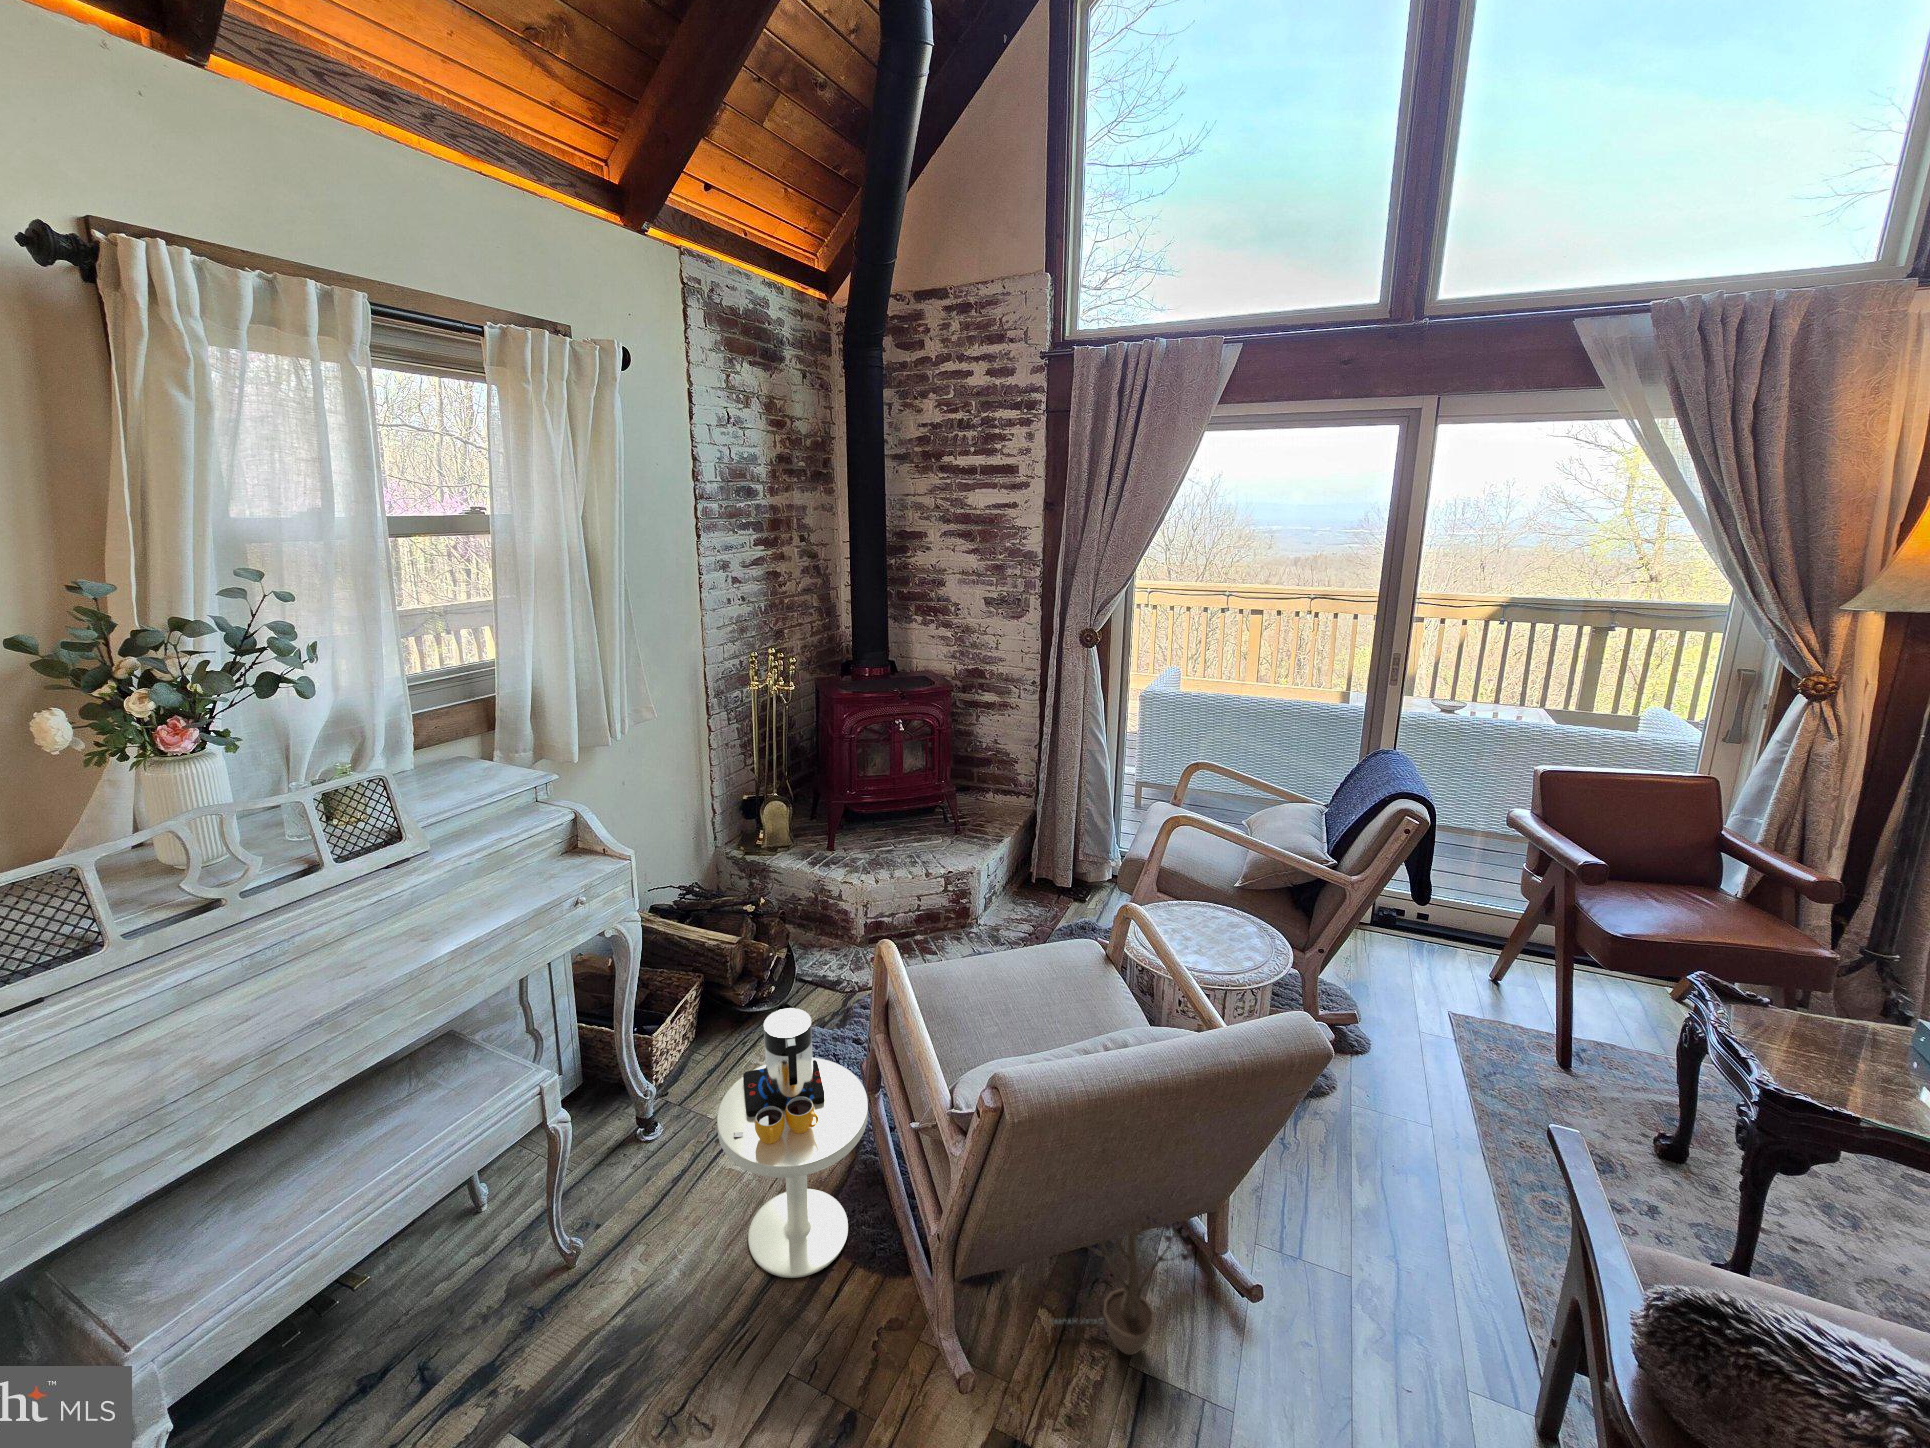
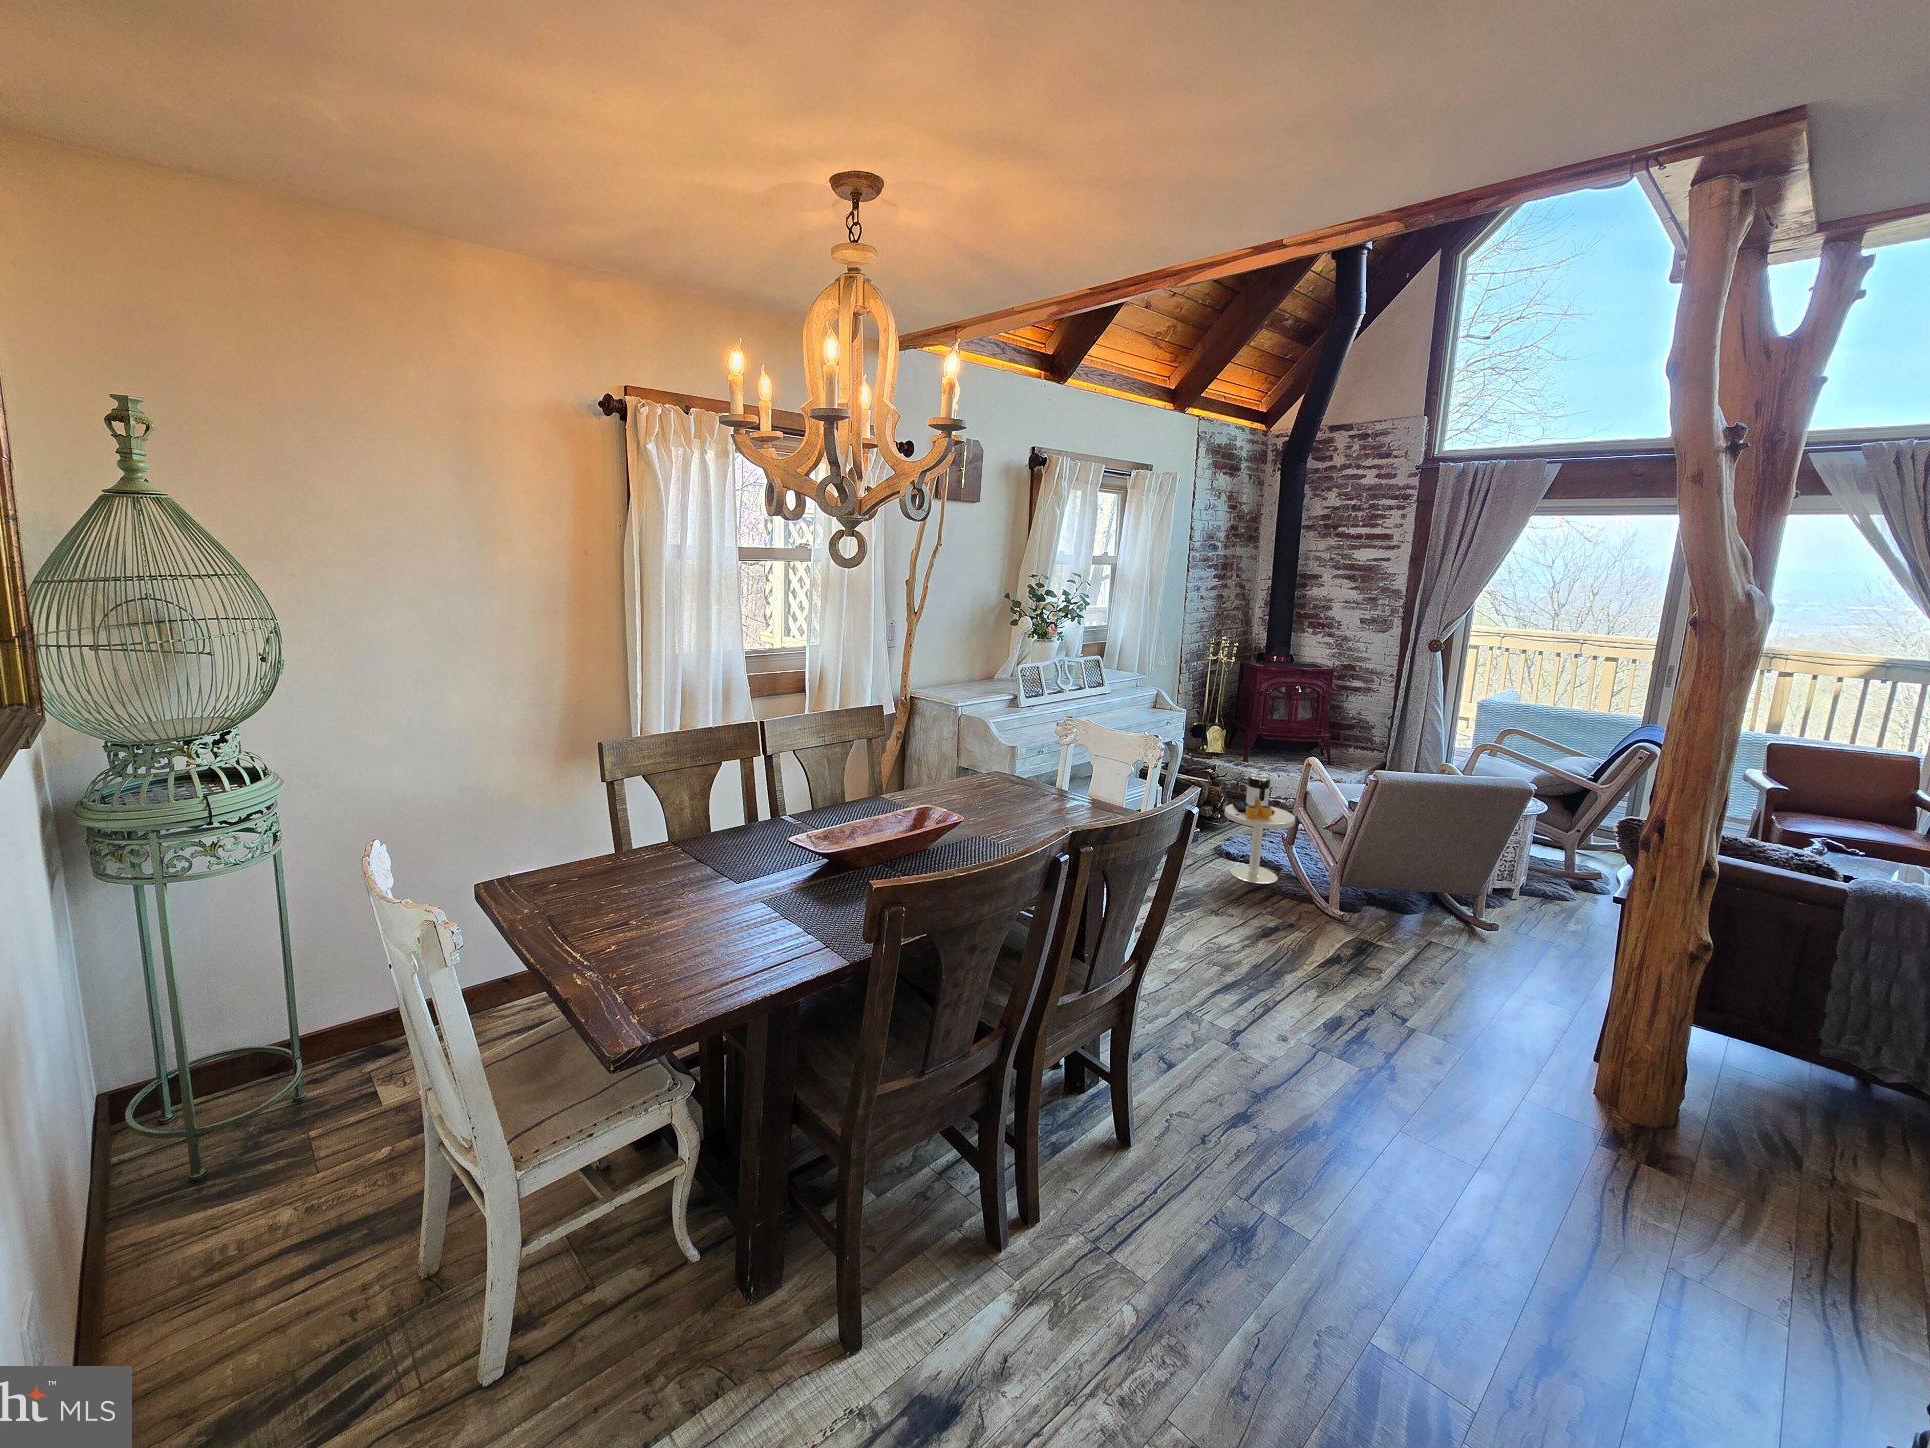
decorative plant: present [1050,1209,1193,1355] -> none [1379,848,1453,923]

